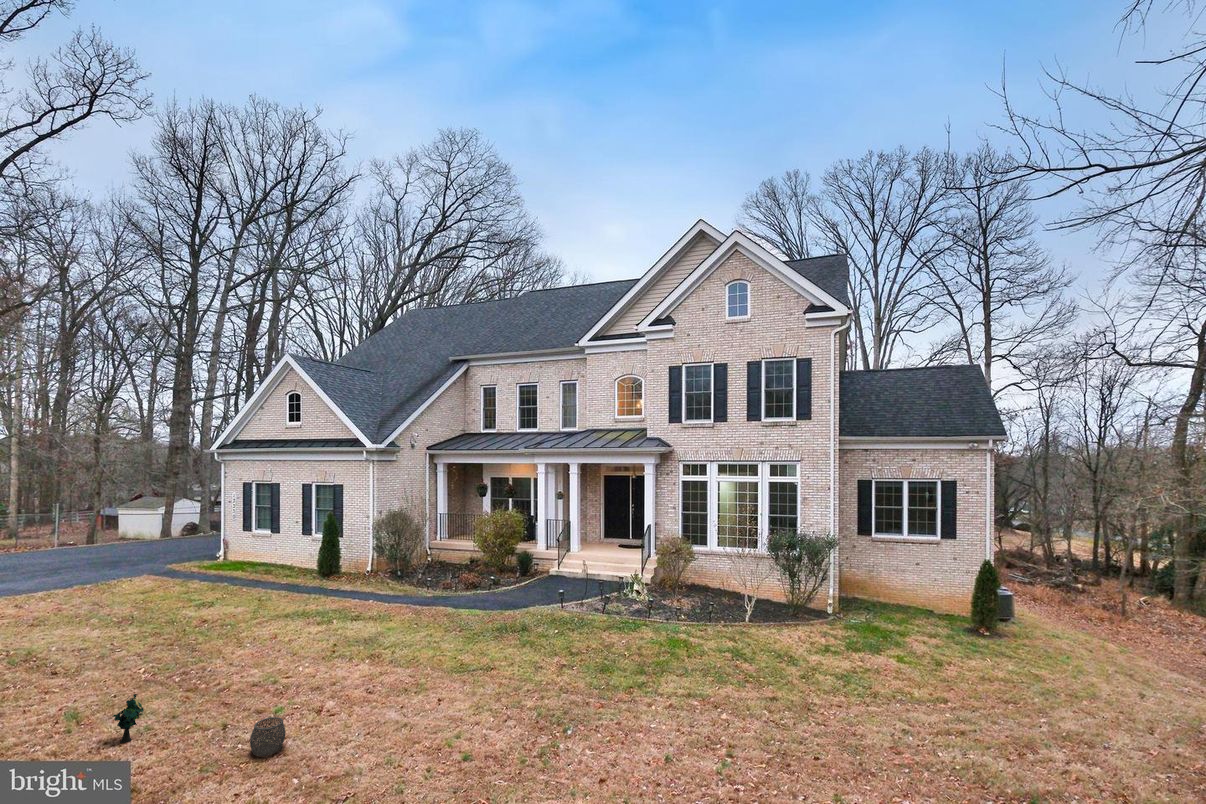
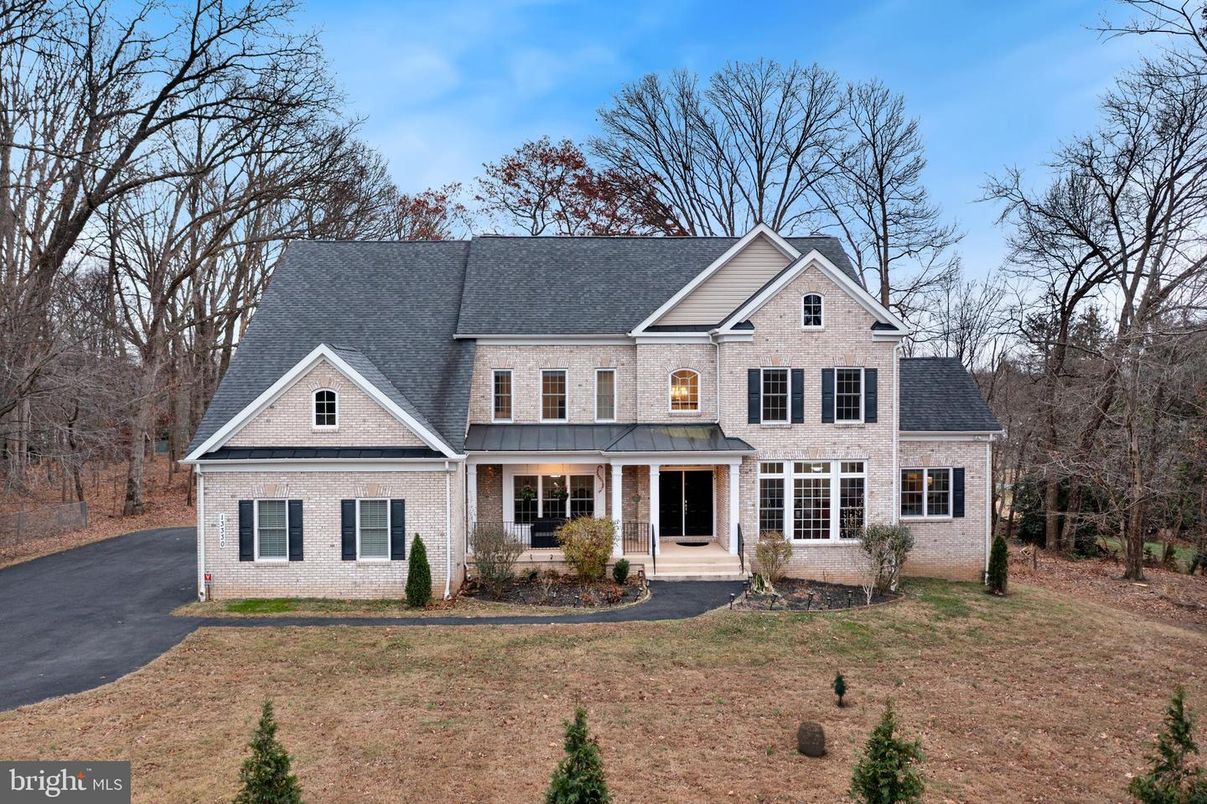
decorative plant: present [112,694,144,743] -> present [831,671,849,708]

